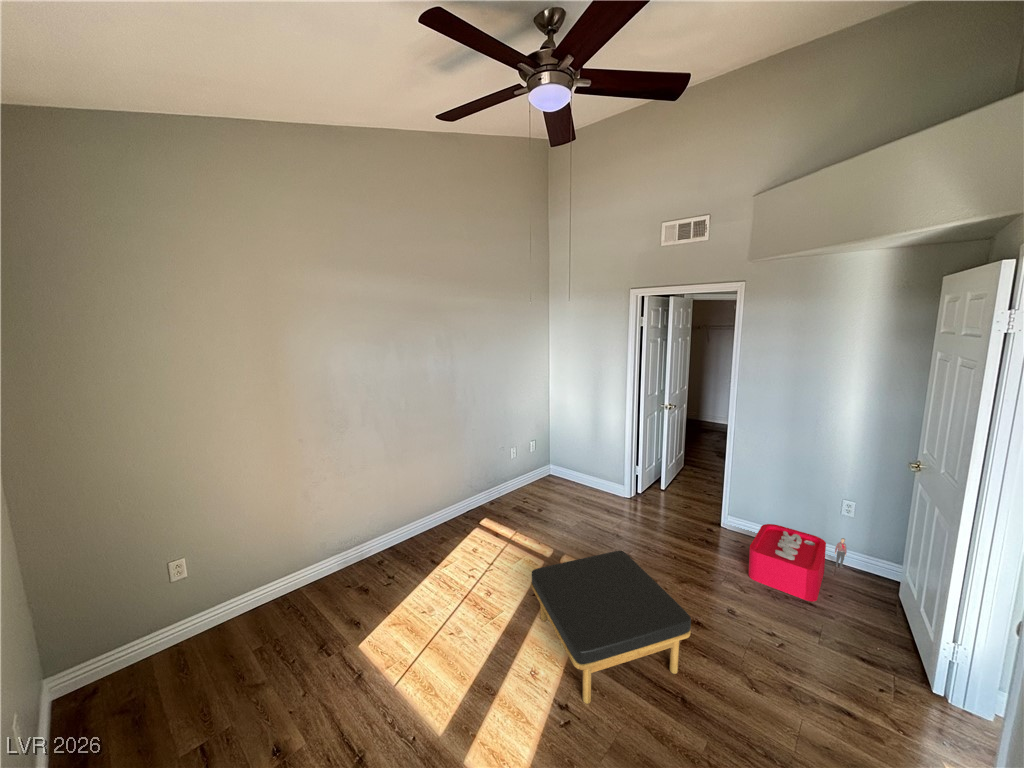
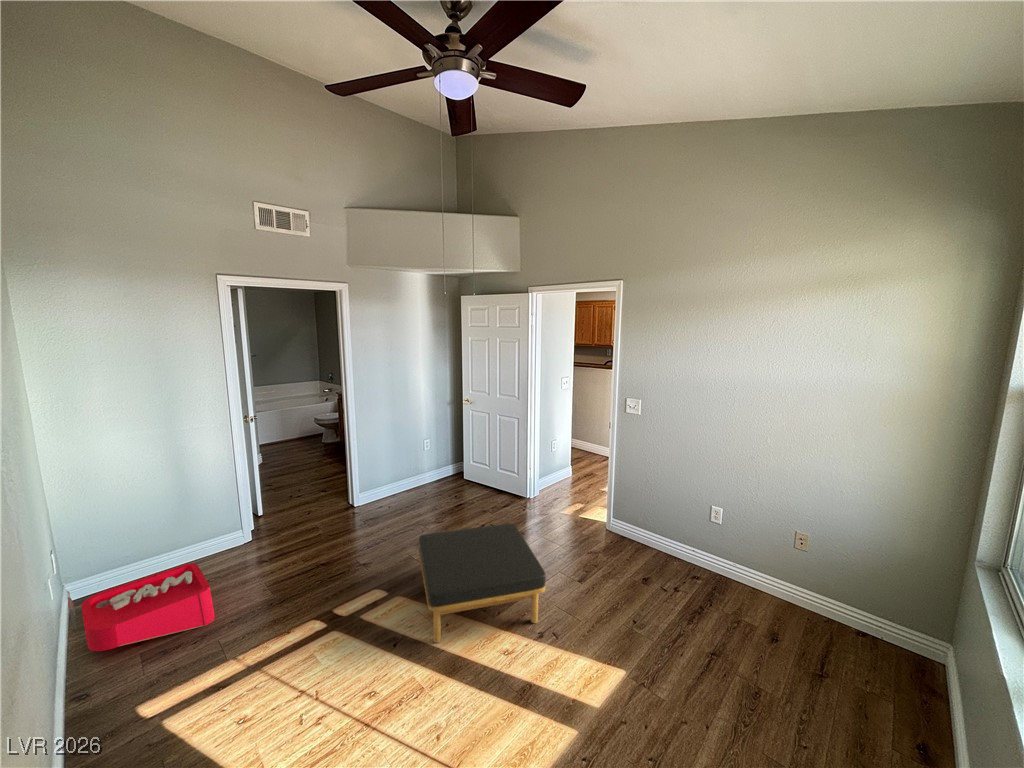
storage bin: present [749,524,847,602] -> present [67,563,215,651]

